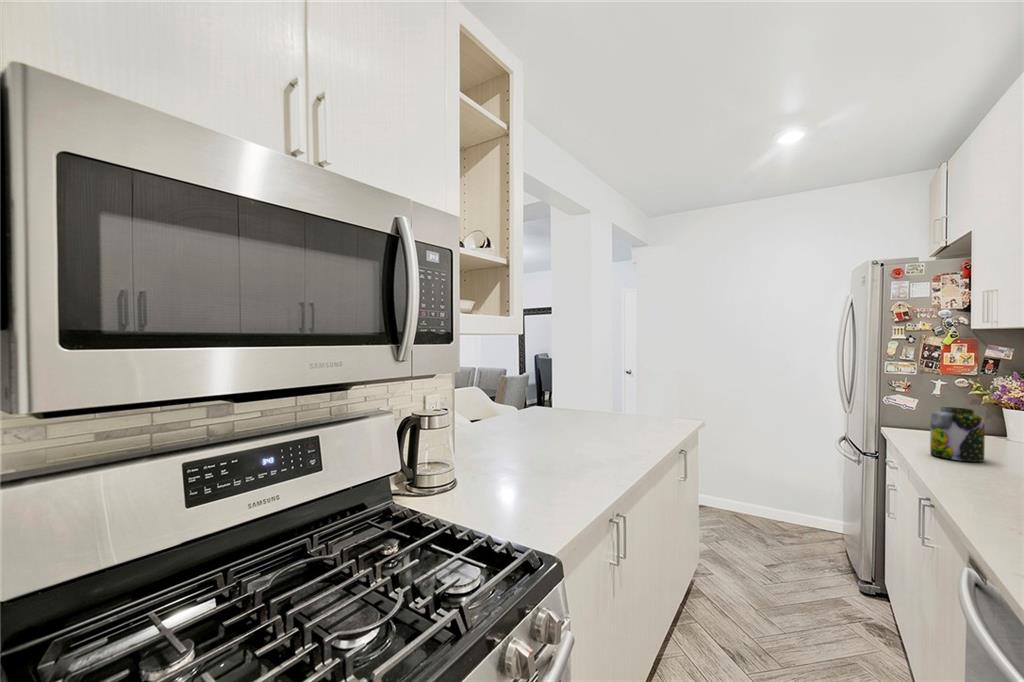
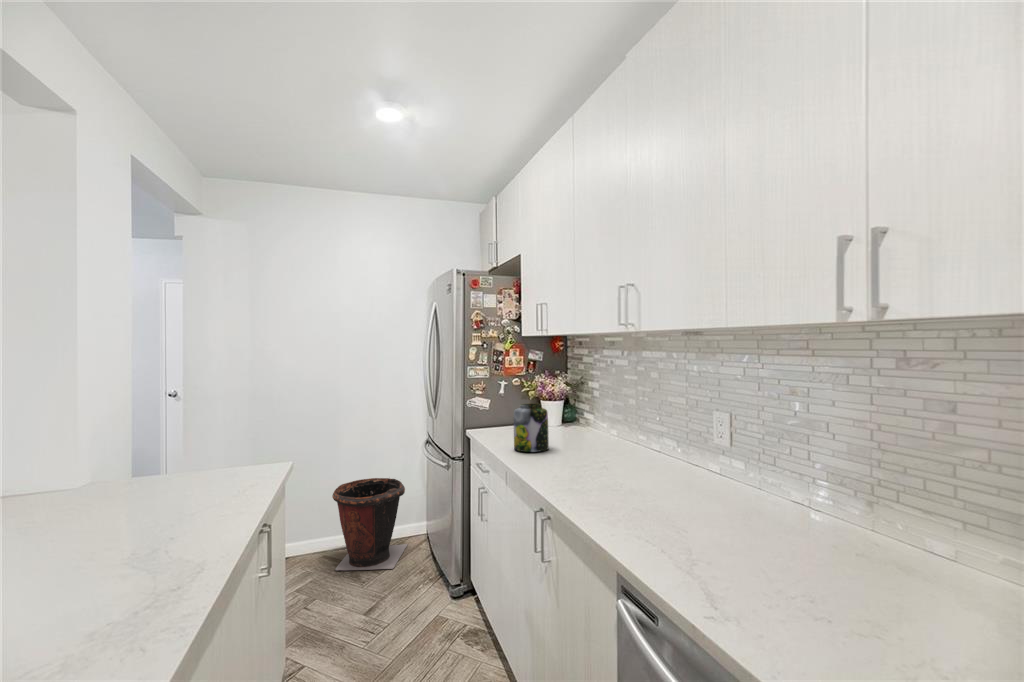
trash can: none [742,459,820,547] -> present [332,478,407,570]

